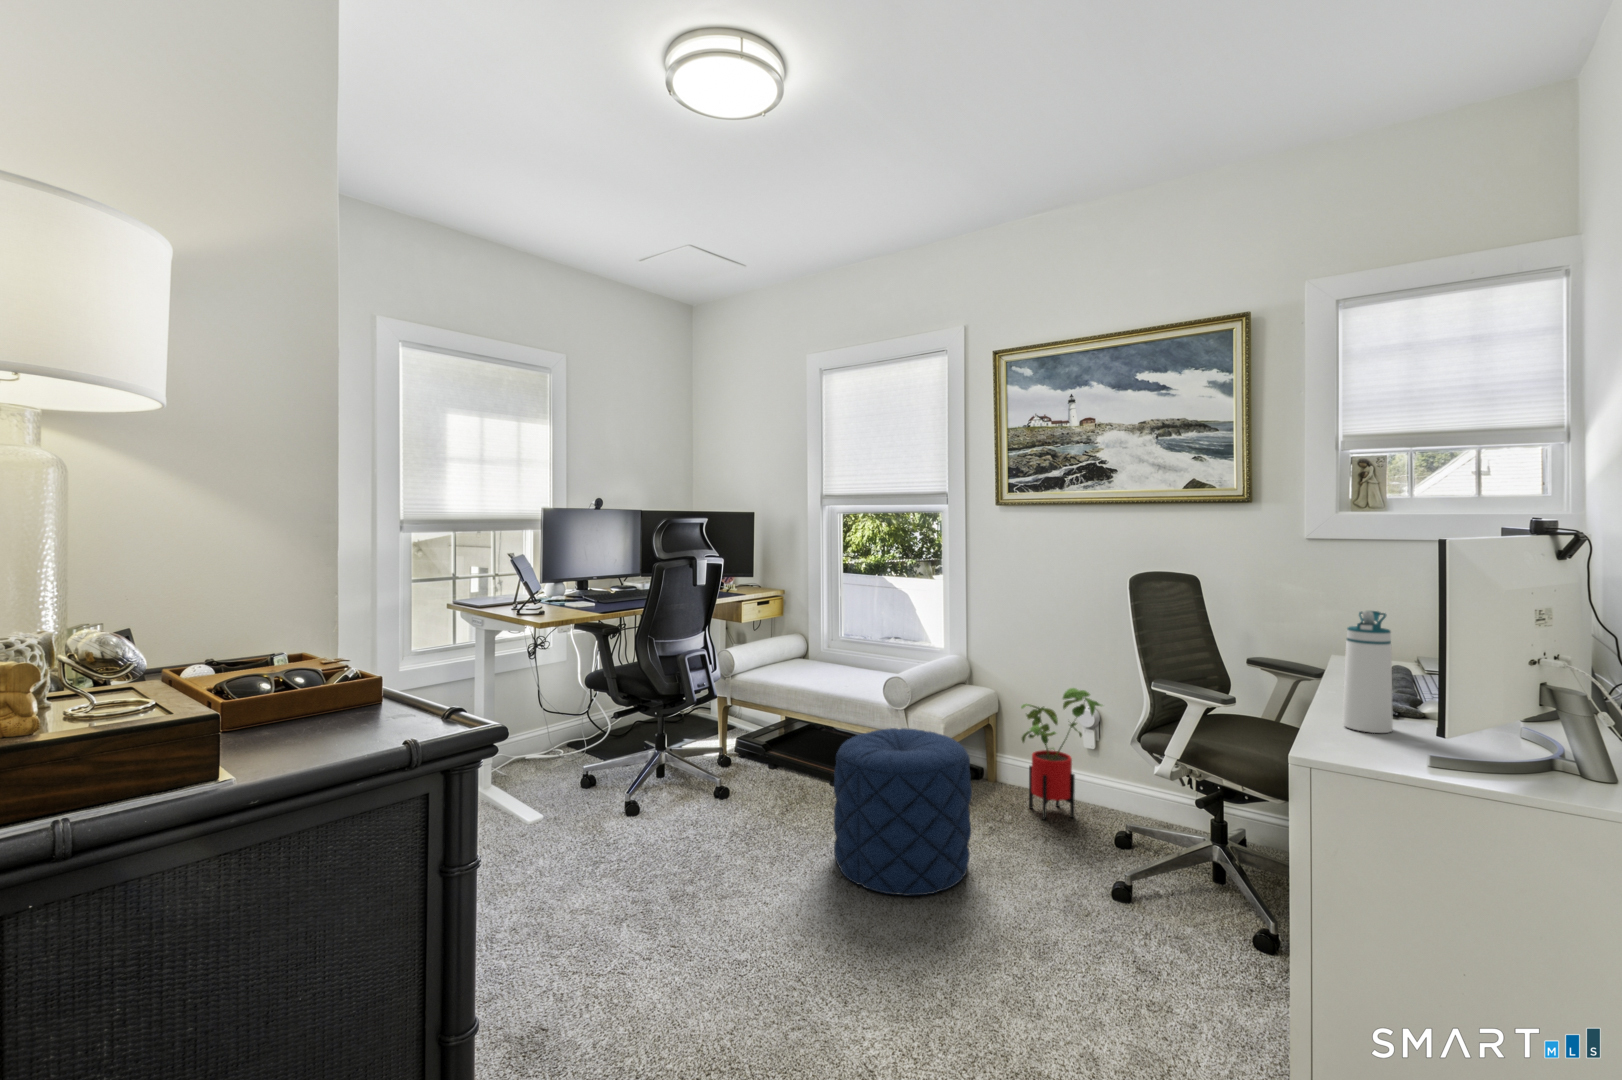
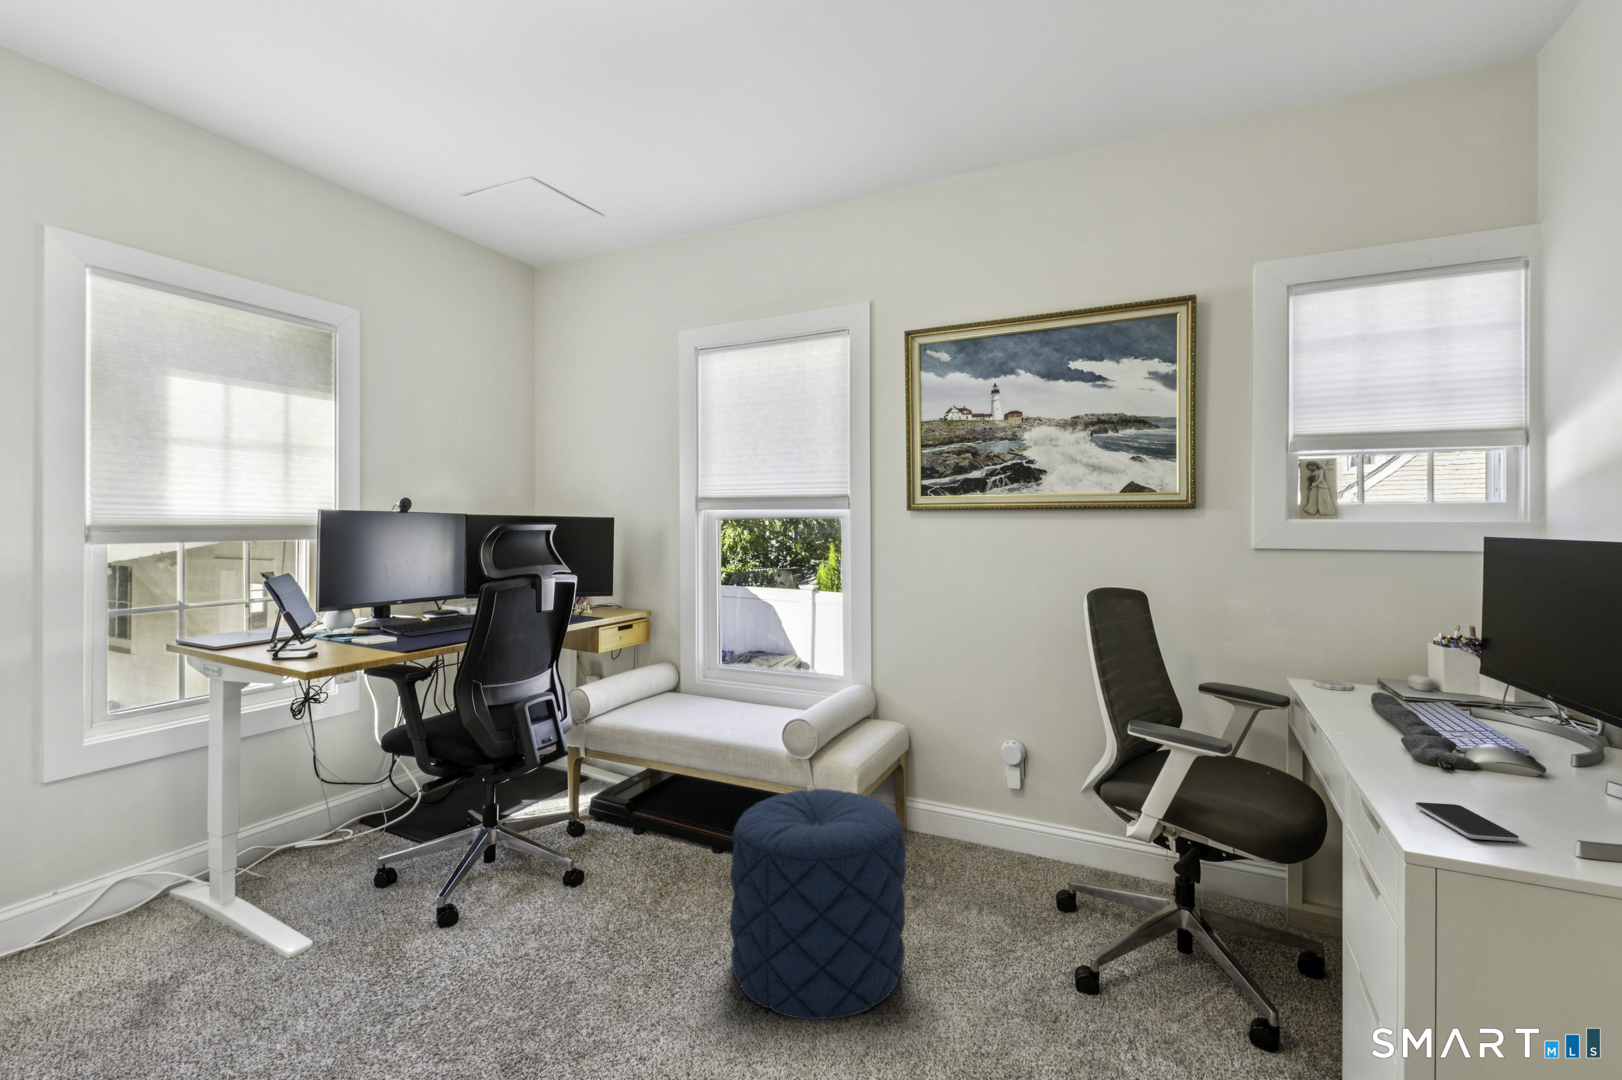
water bottle: present [1343,611,1393,733] -> none [1398,641,1463,796]
house plant: present [1021,688,1102,820] -> none [941,724,1038,884]
smartphone: none [1338,734,1398,758] -> present [1415,802,1519,841]

